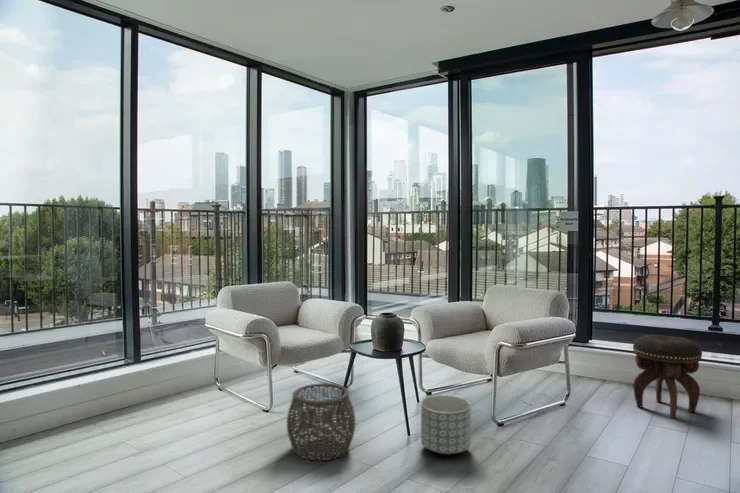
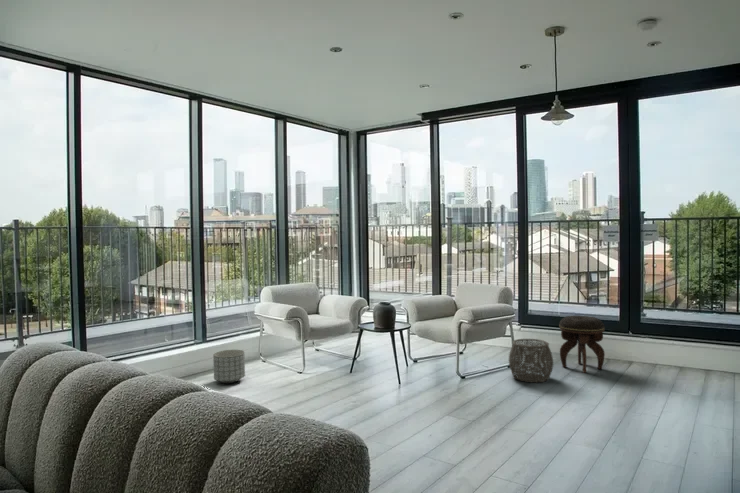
woven basket: present [286,383,356,461] -> present [509,339,553,383]
planter: present [421,395,471,455] -> present [213,350,245,383]

